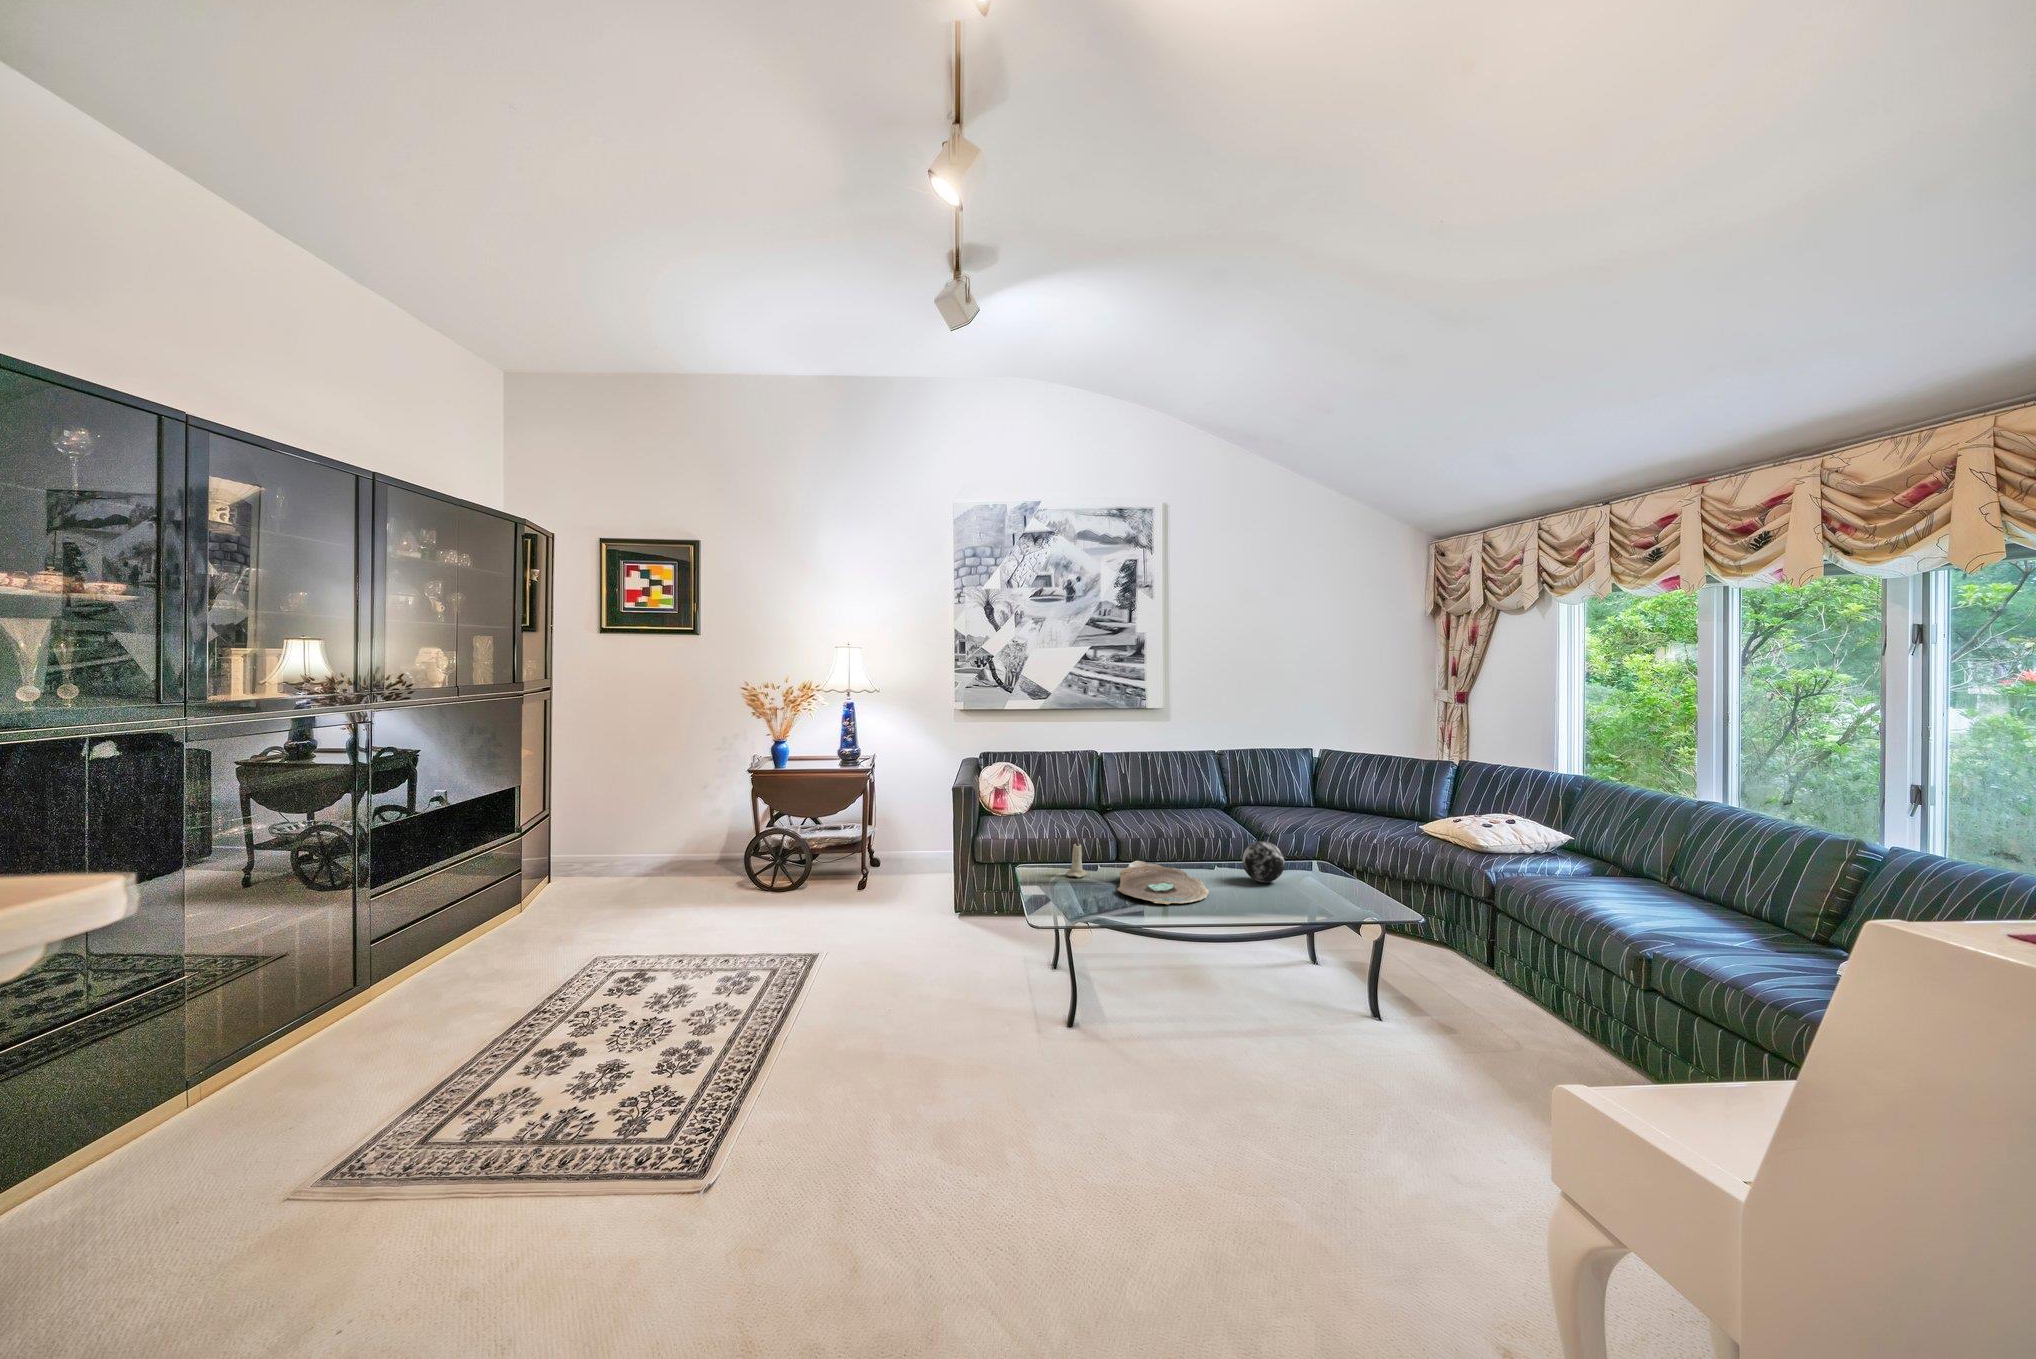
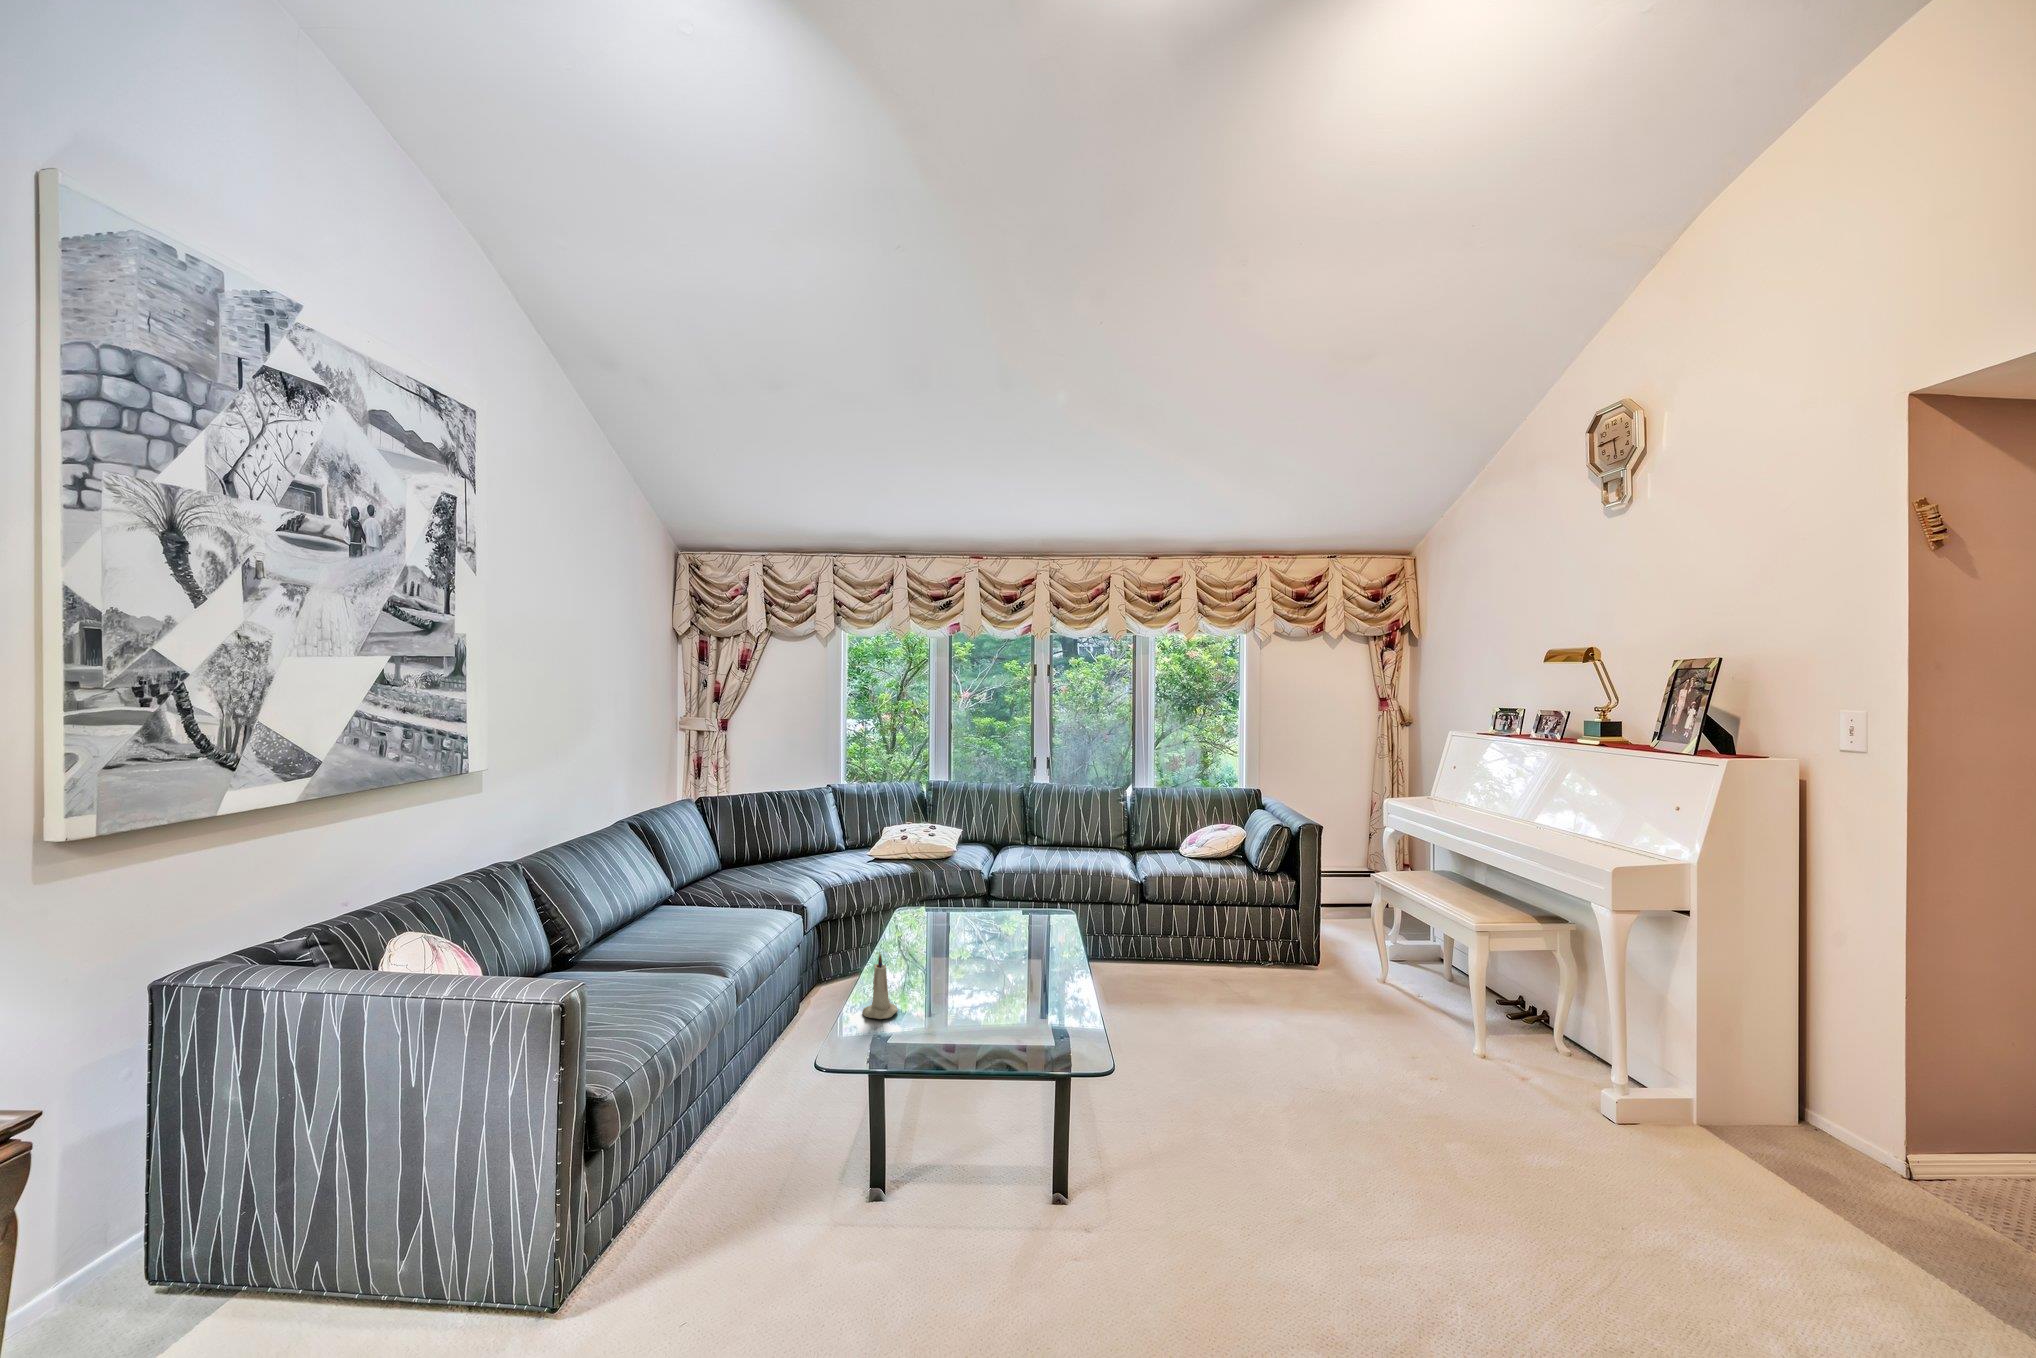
decorative orb: present [1242,841,1285,882] -> none [923,878,968,924]
decorative bowl: present [1117,861,1209,904] -> none [901,942,1042,984]

